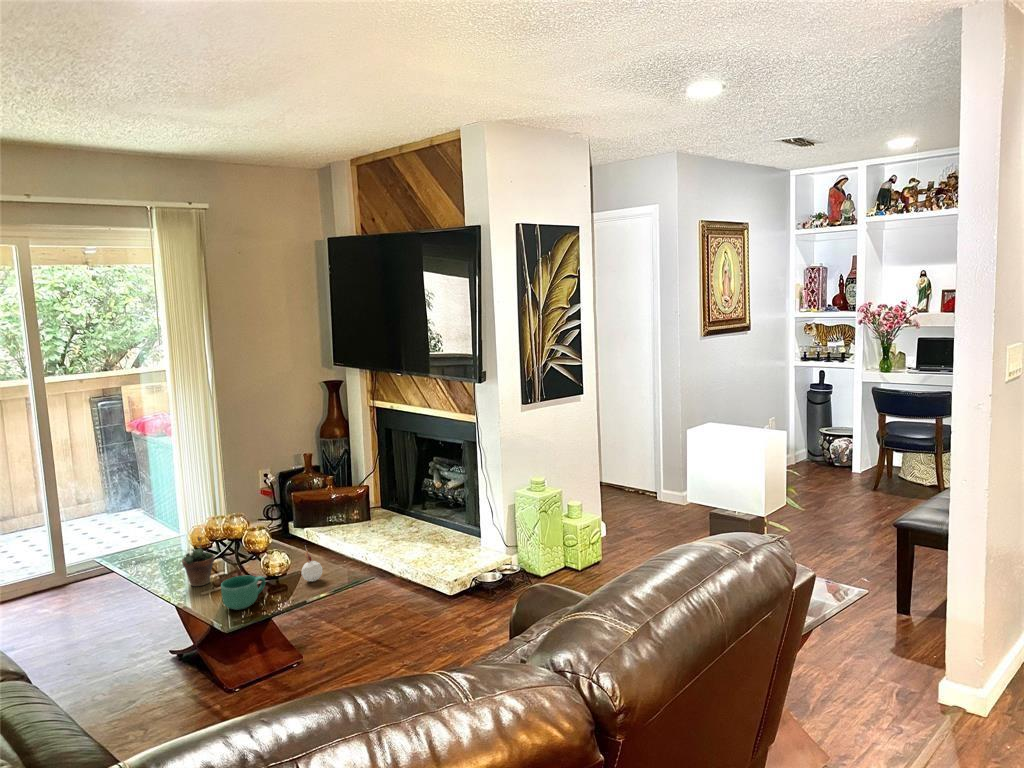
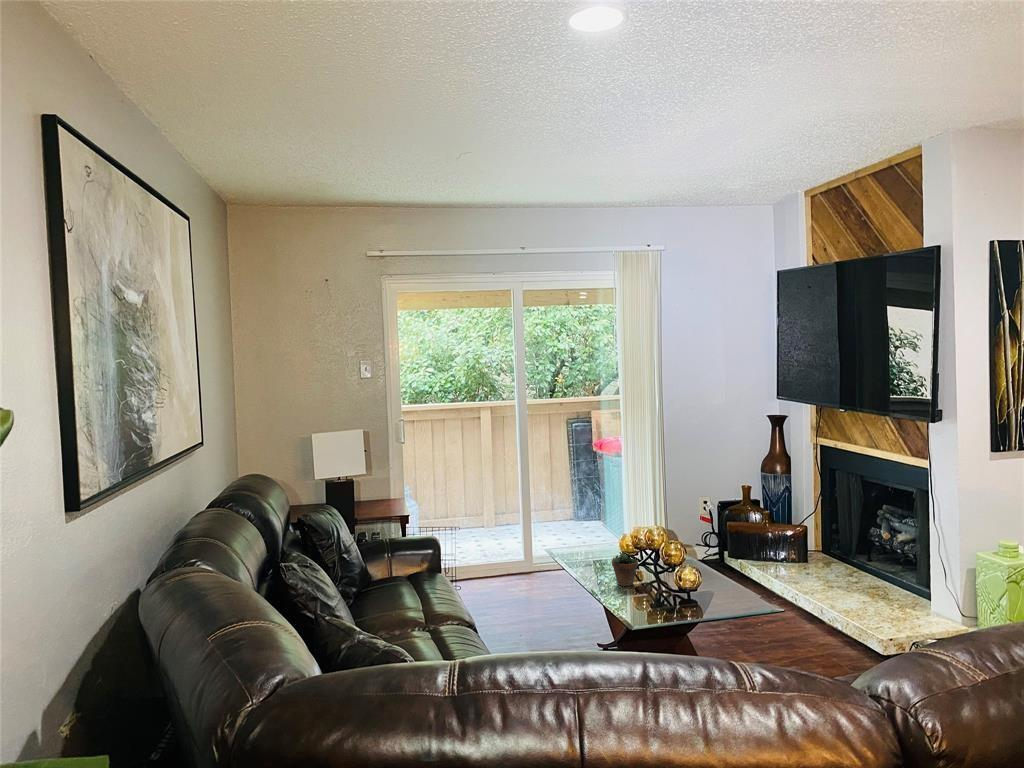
candle: present [301,549,322,581] -> none [711,566,731,602]
mug: present [221,575,265,610] -> none [637,582,676,612]

